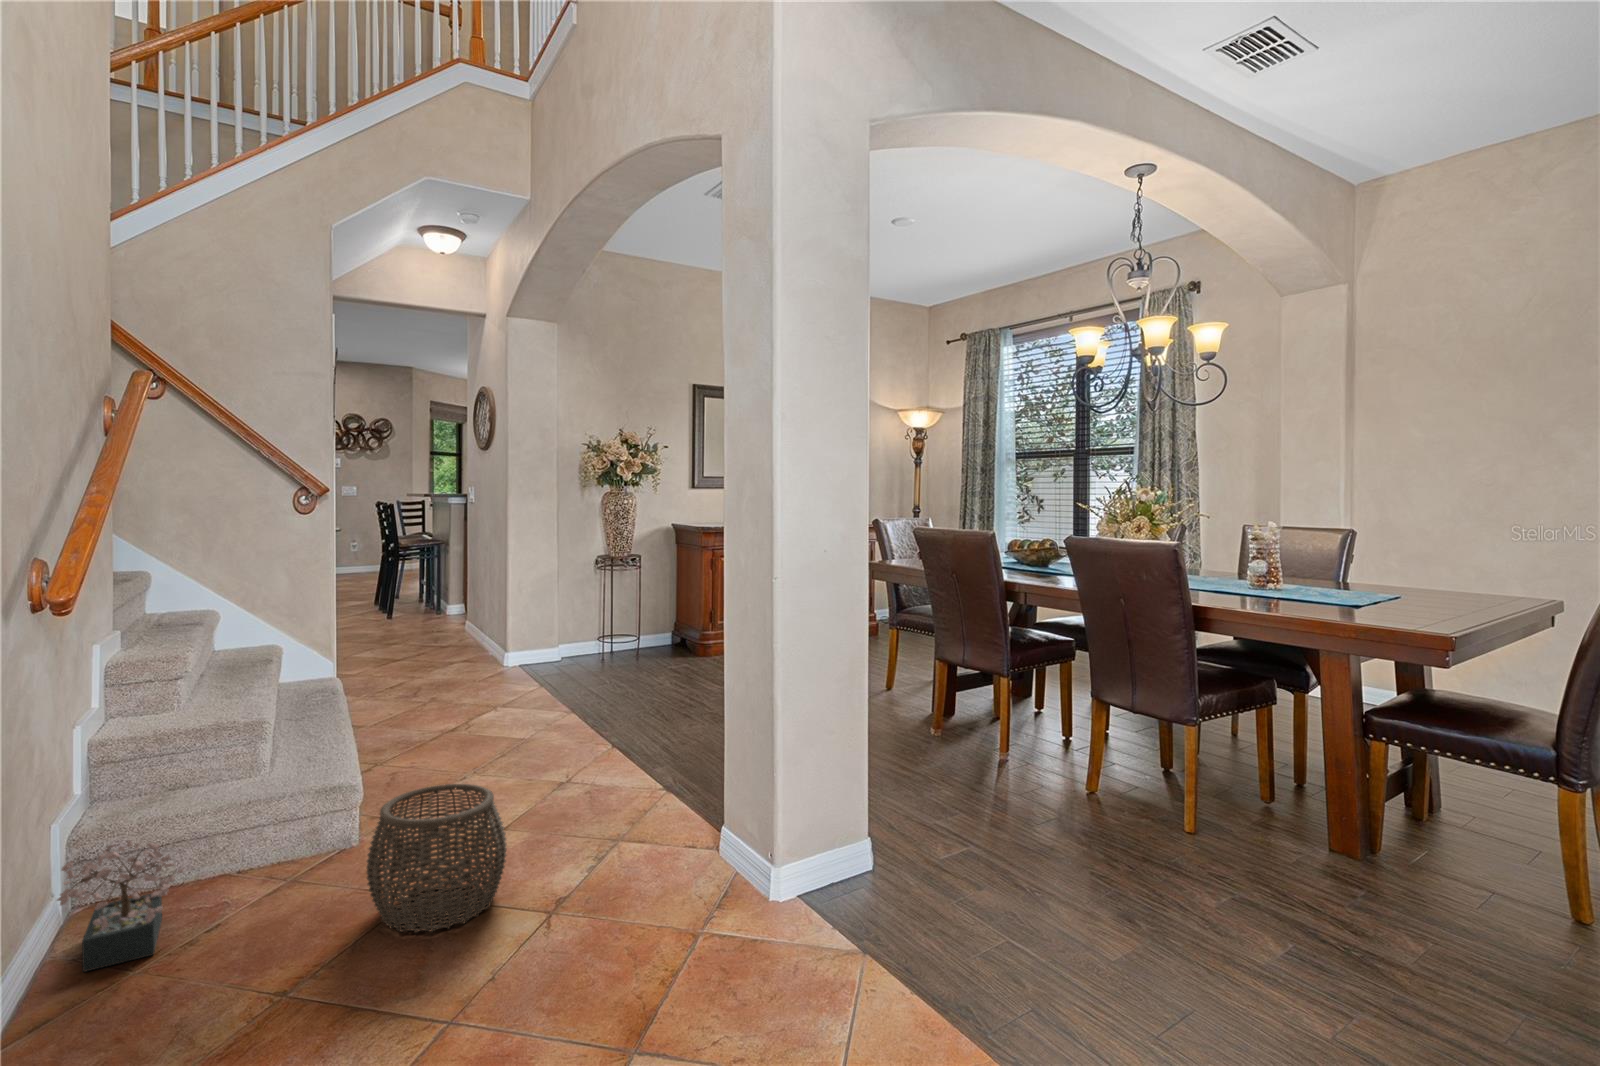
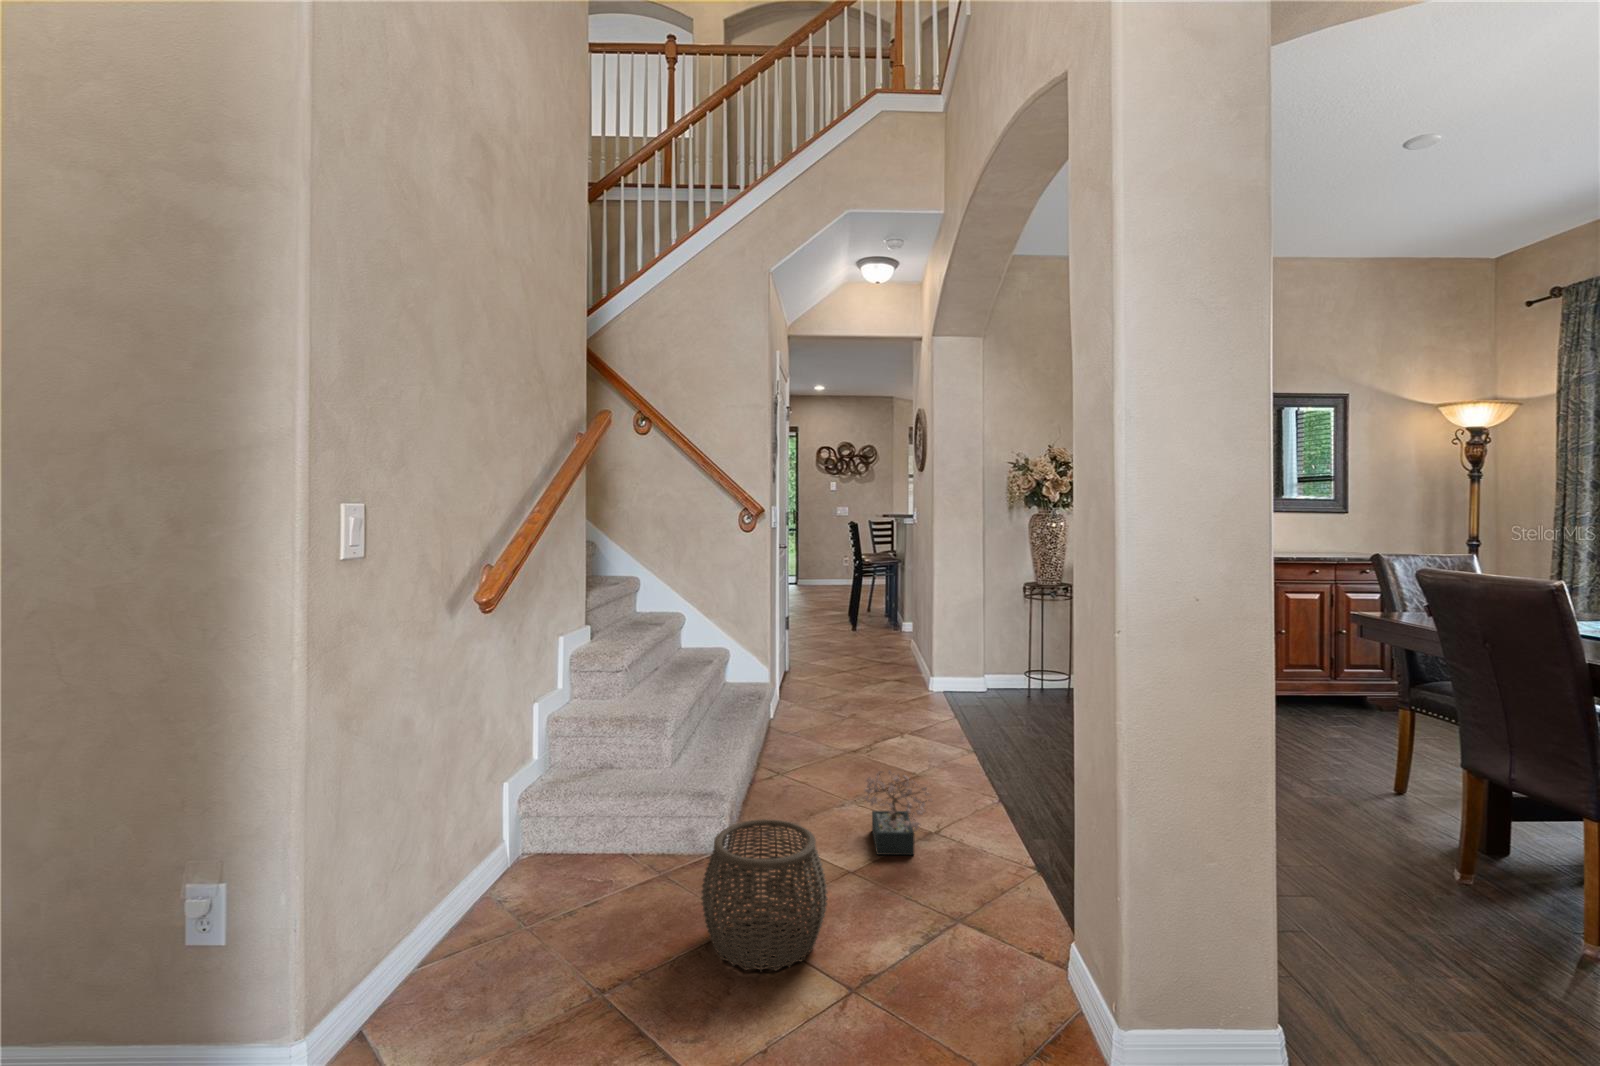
decorative plant: present [57,840,184,972] -> present [864,770,932,855]

